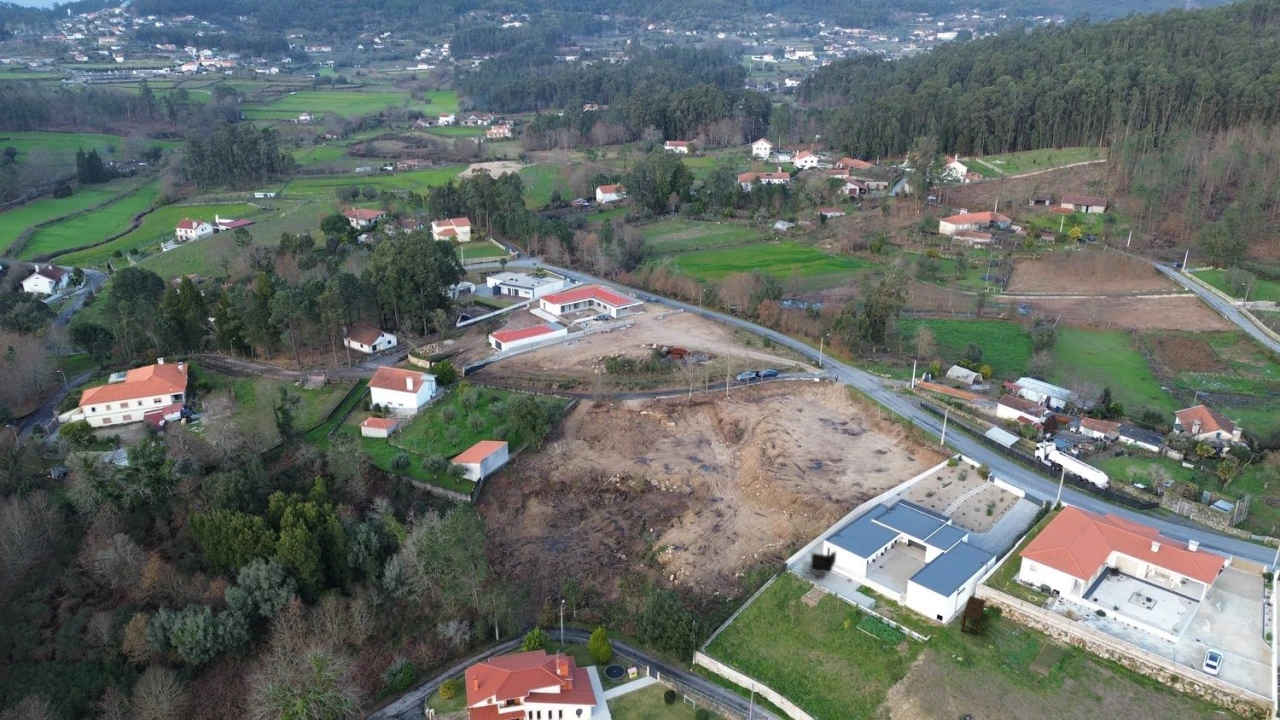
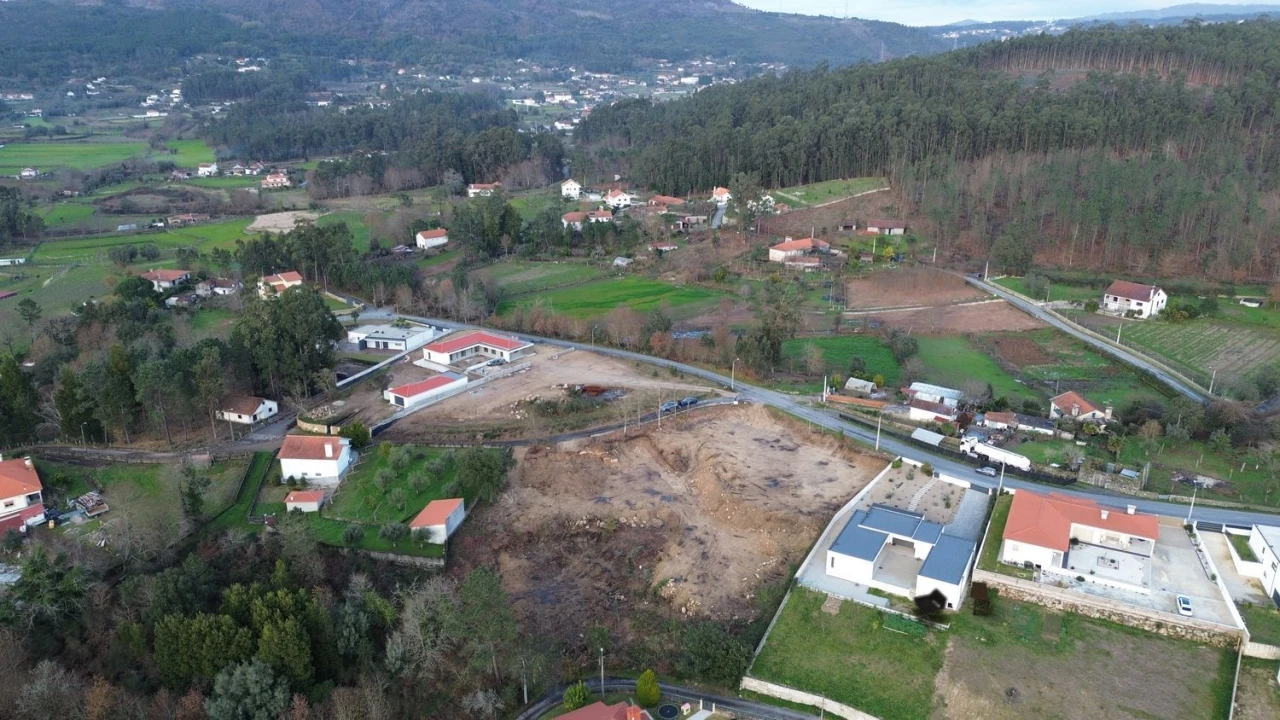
lounge chair: present [810,552,836,574] -> present [913,588,947,616]

